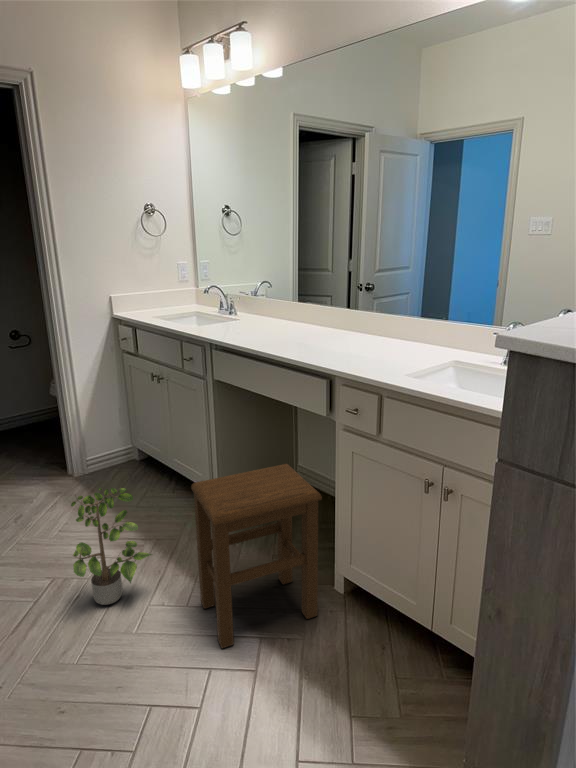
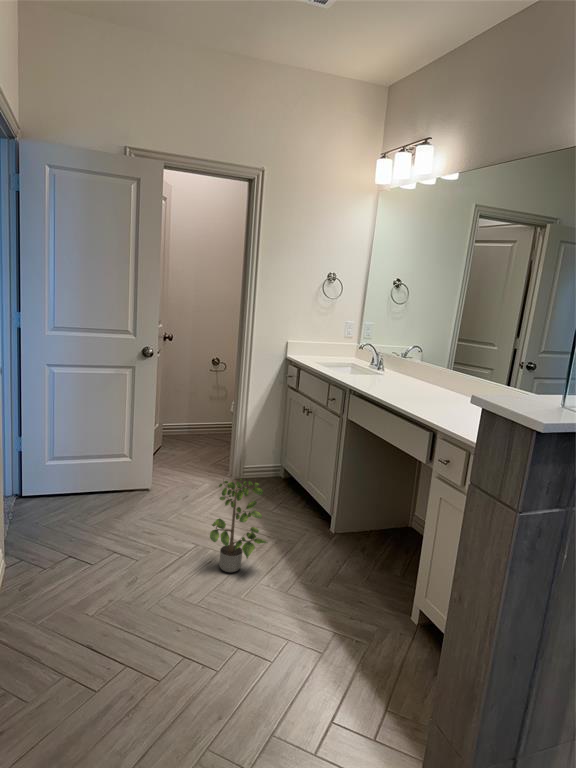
stool: present [191,464,322,648] -> none [297,490,407,633]

